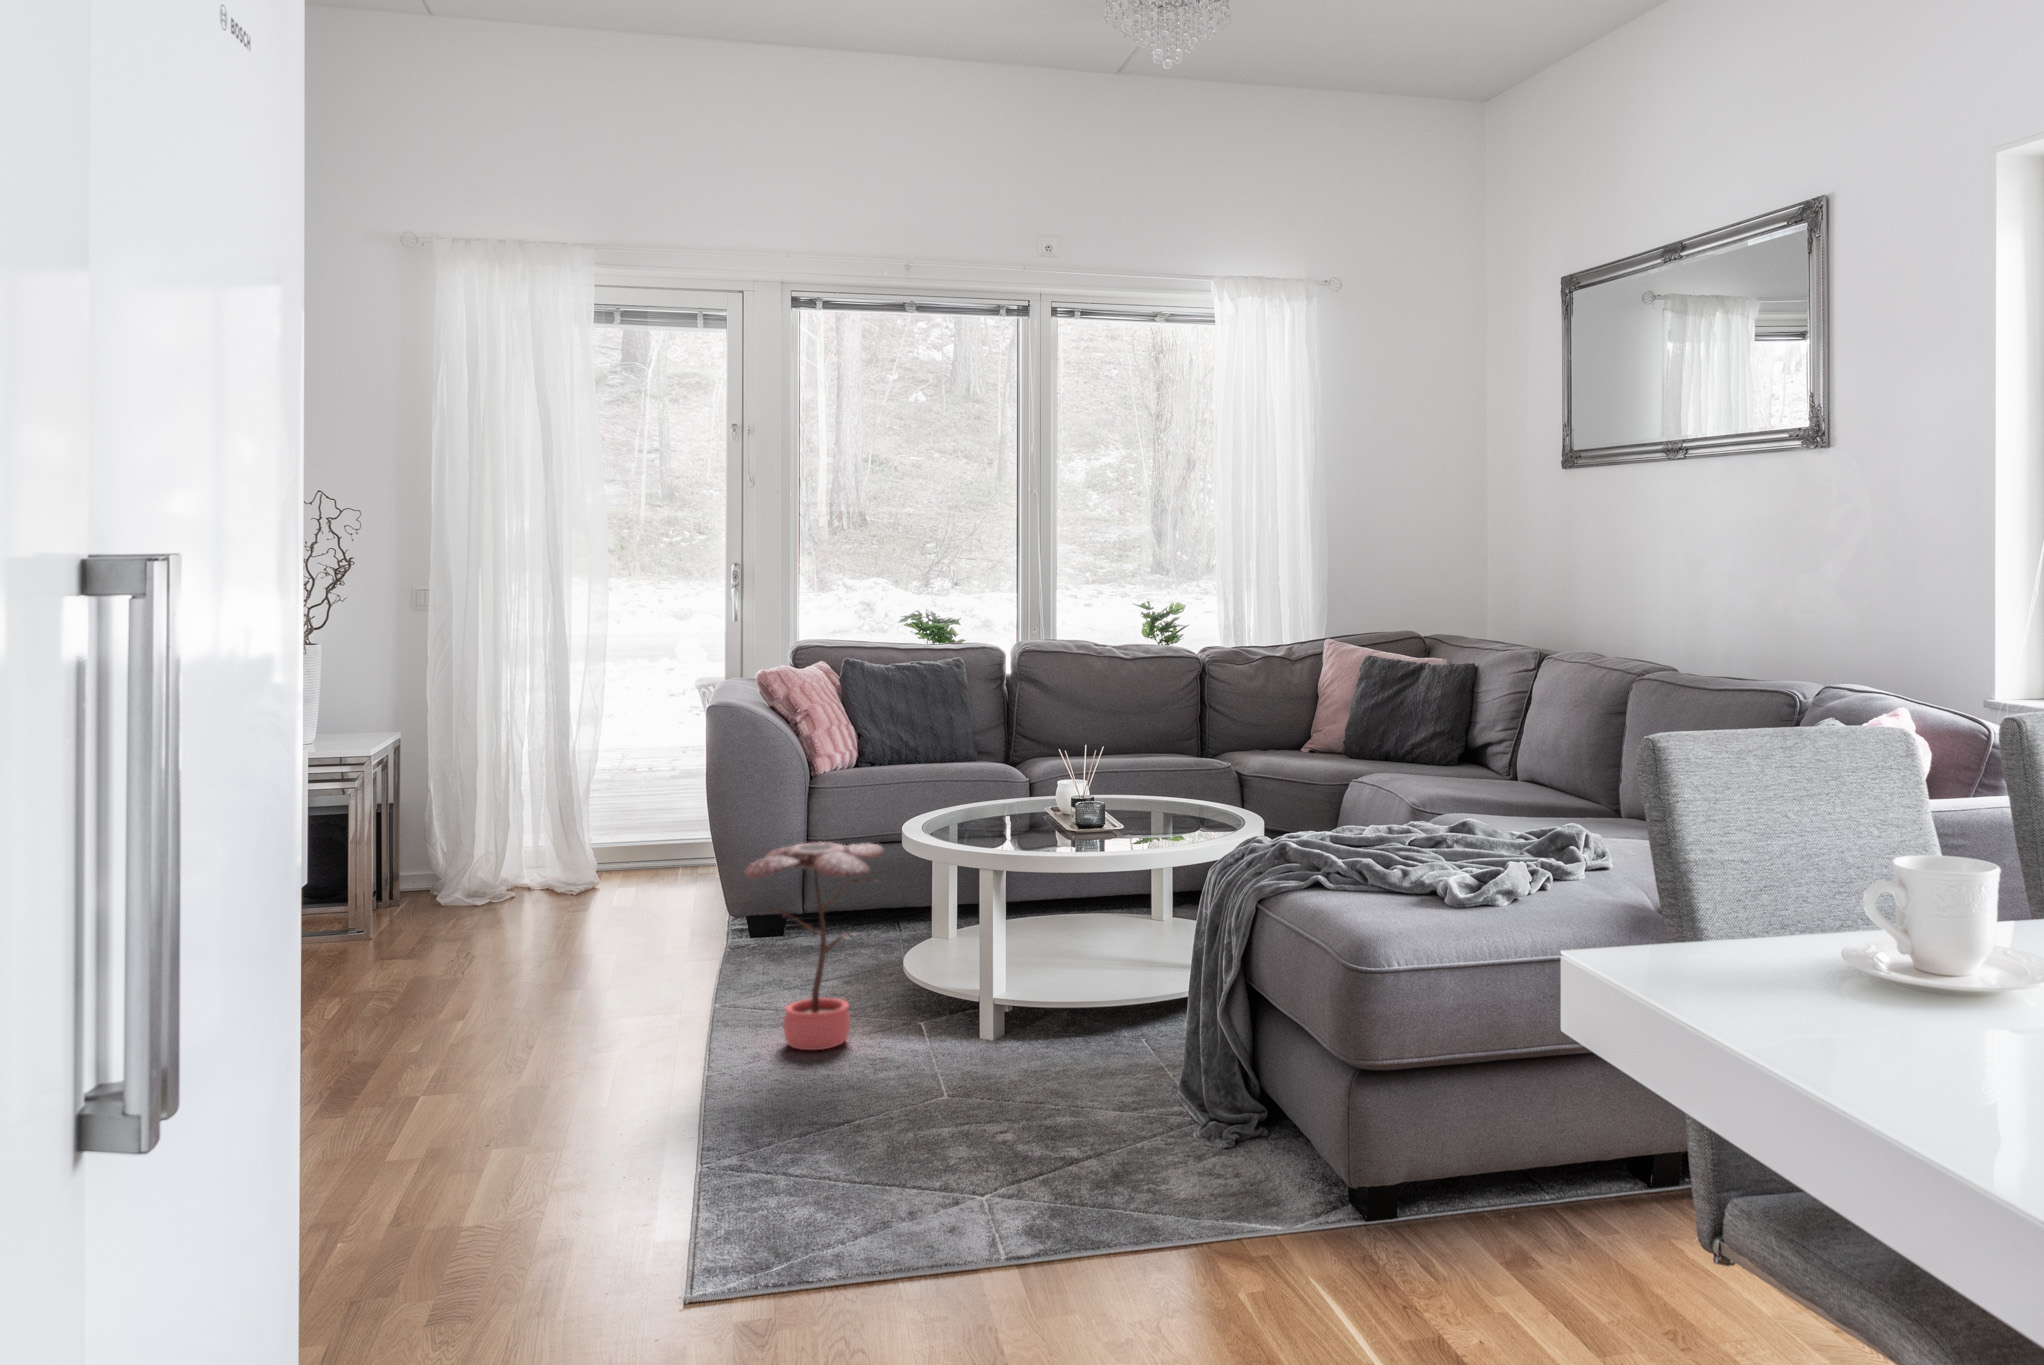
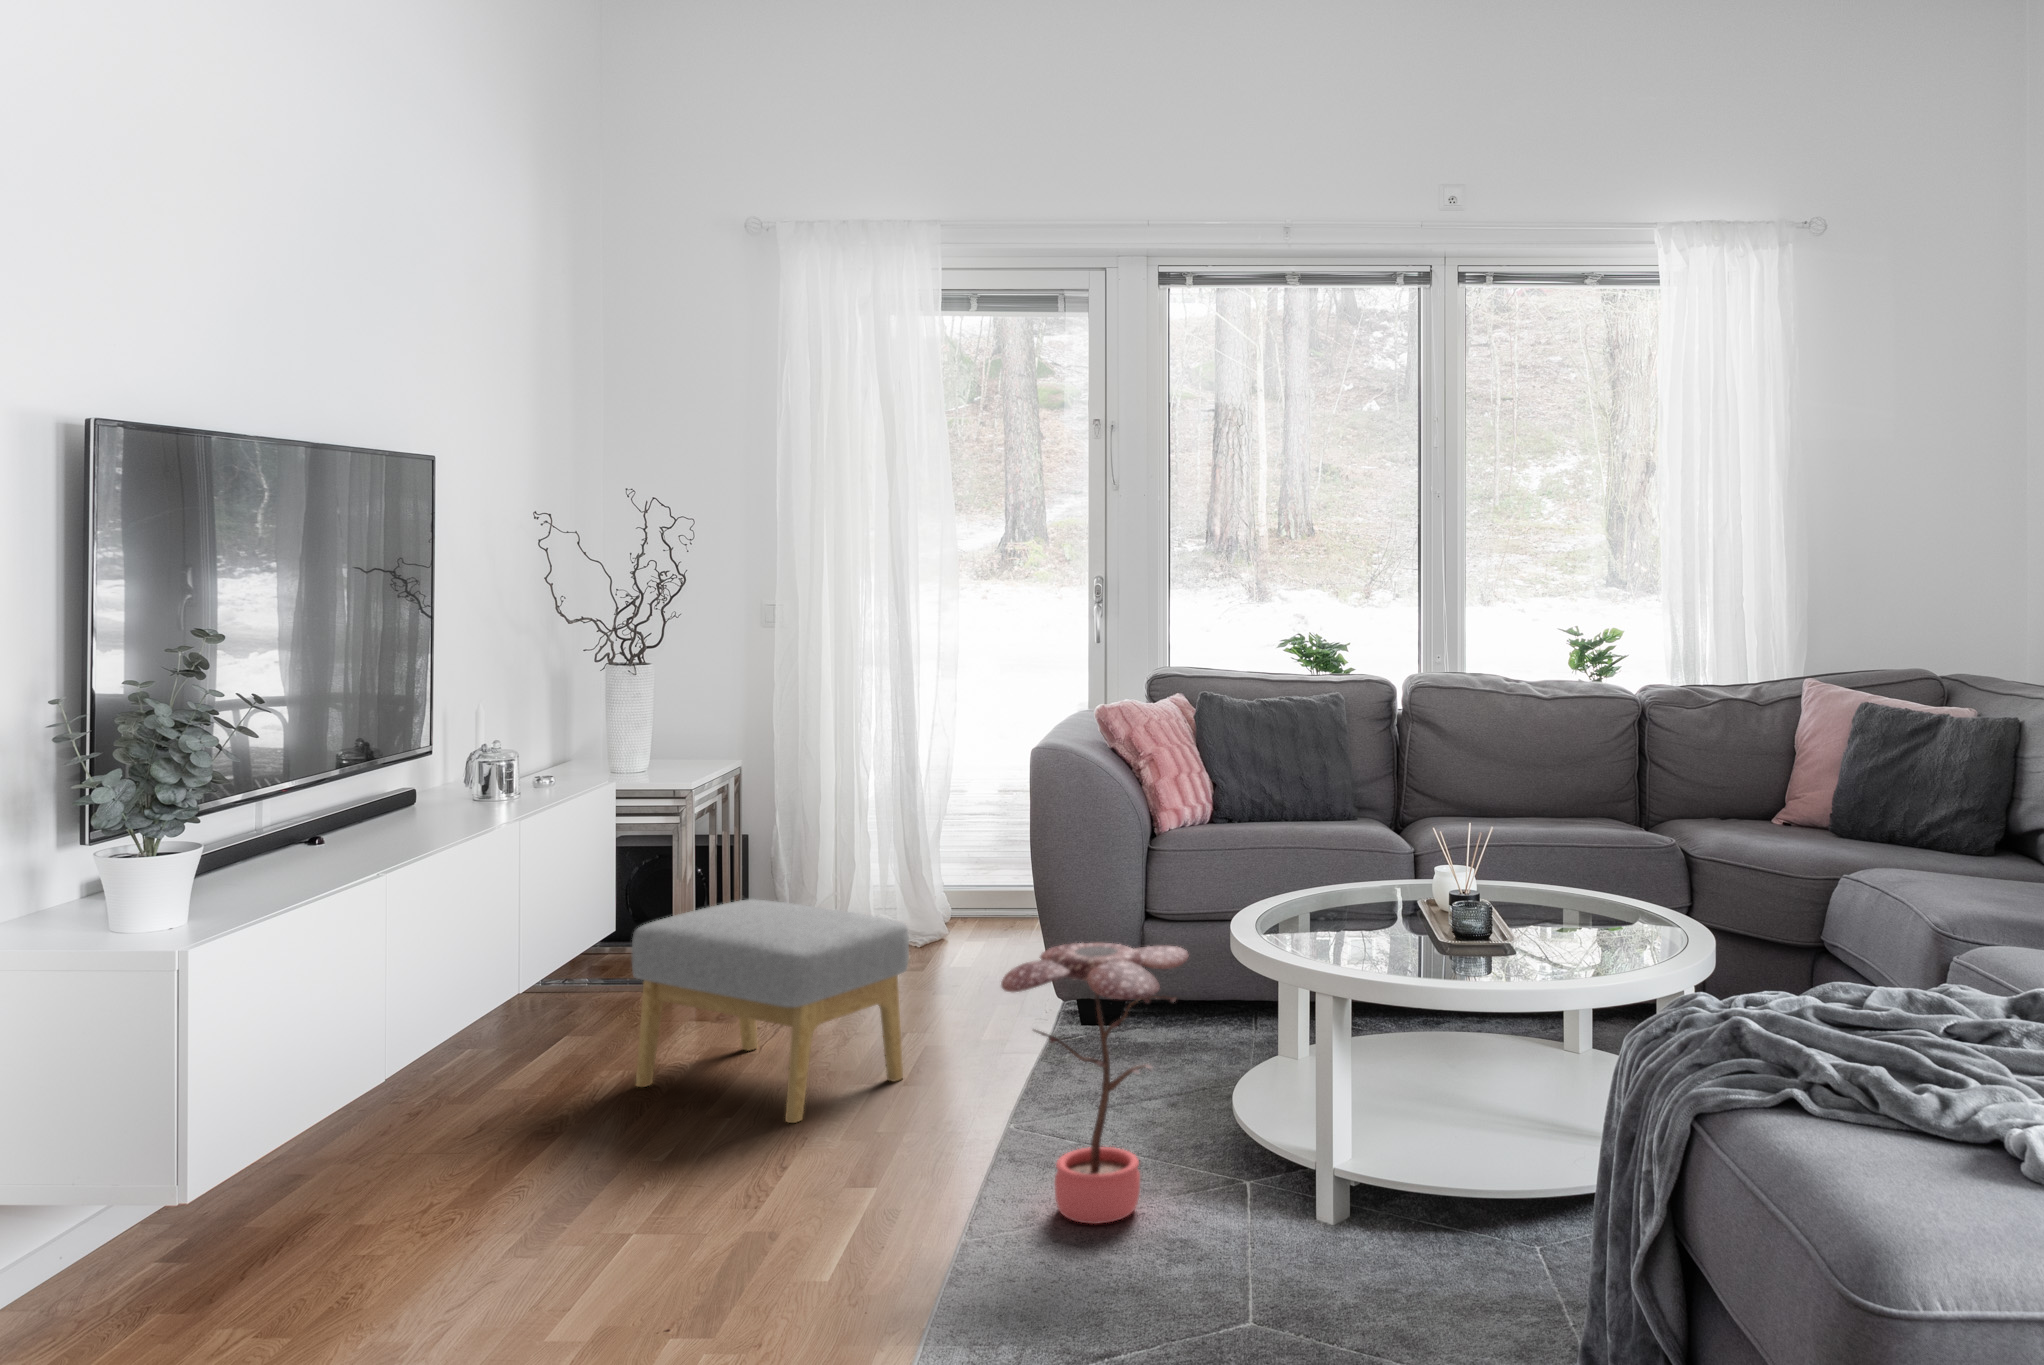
footstool: none [369,844,619,1015] -> present [632,899,909,1123]

